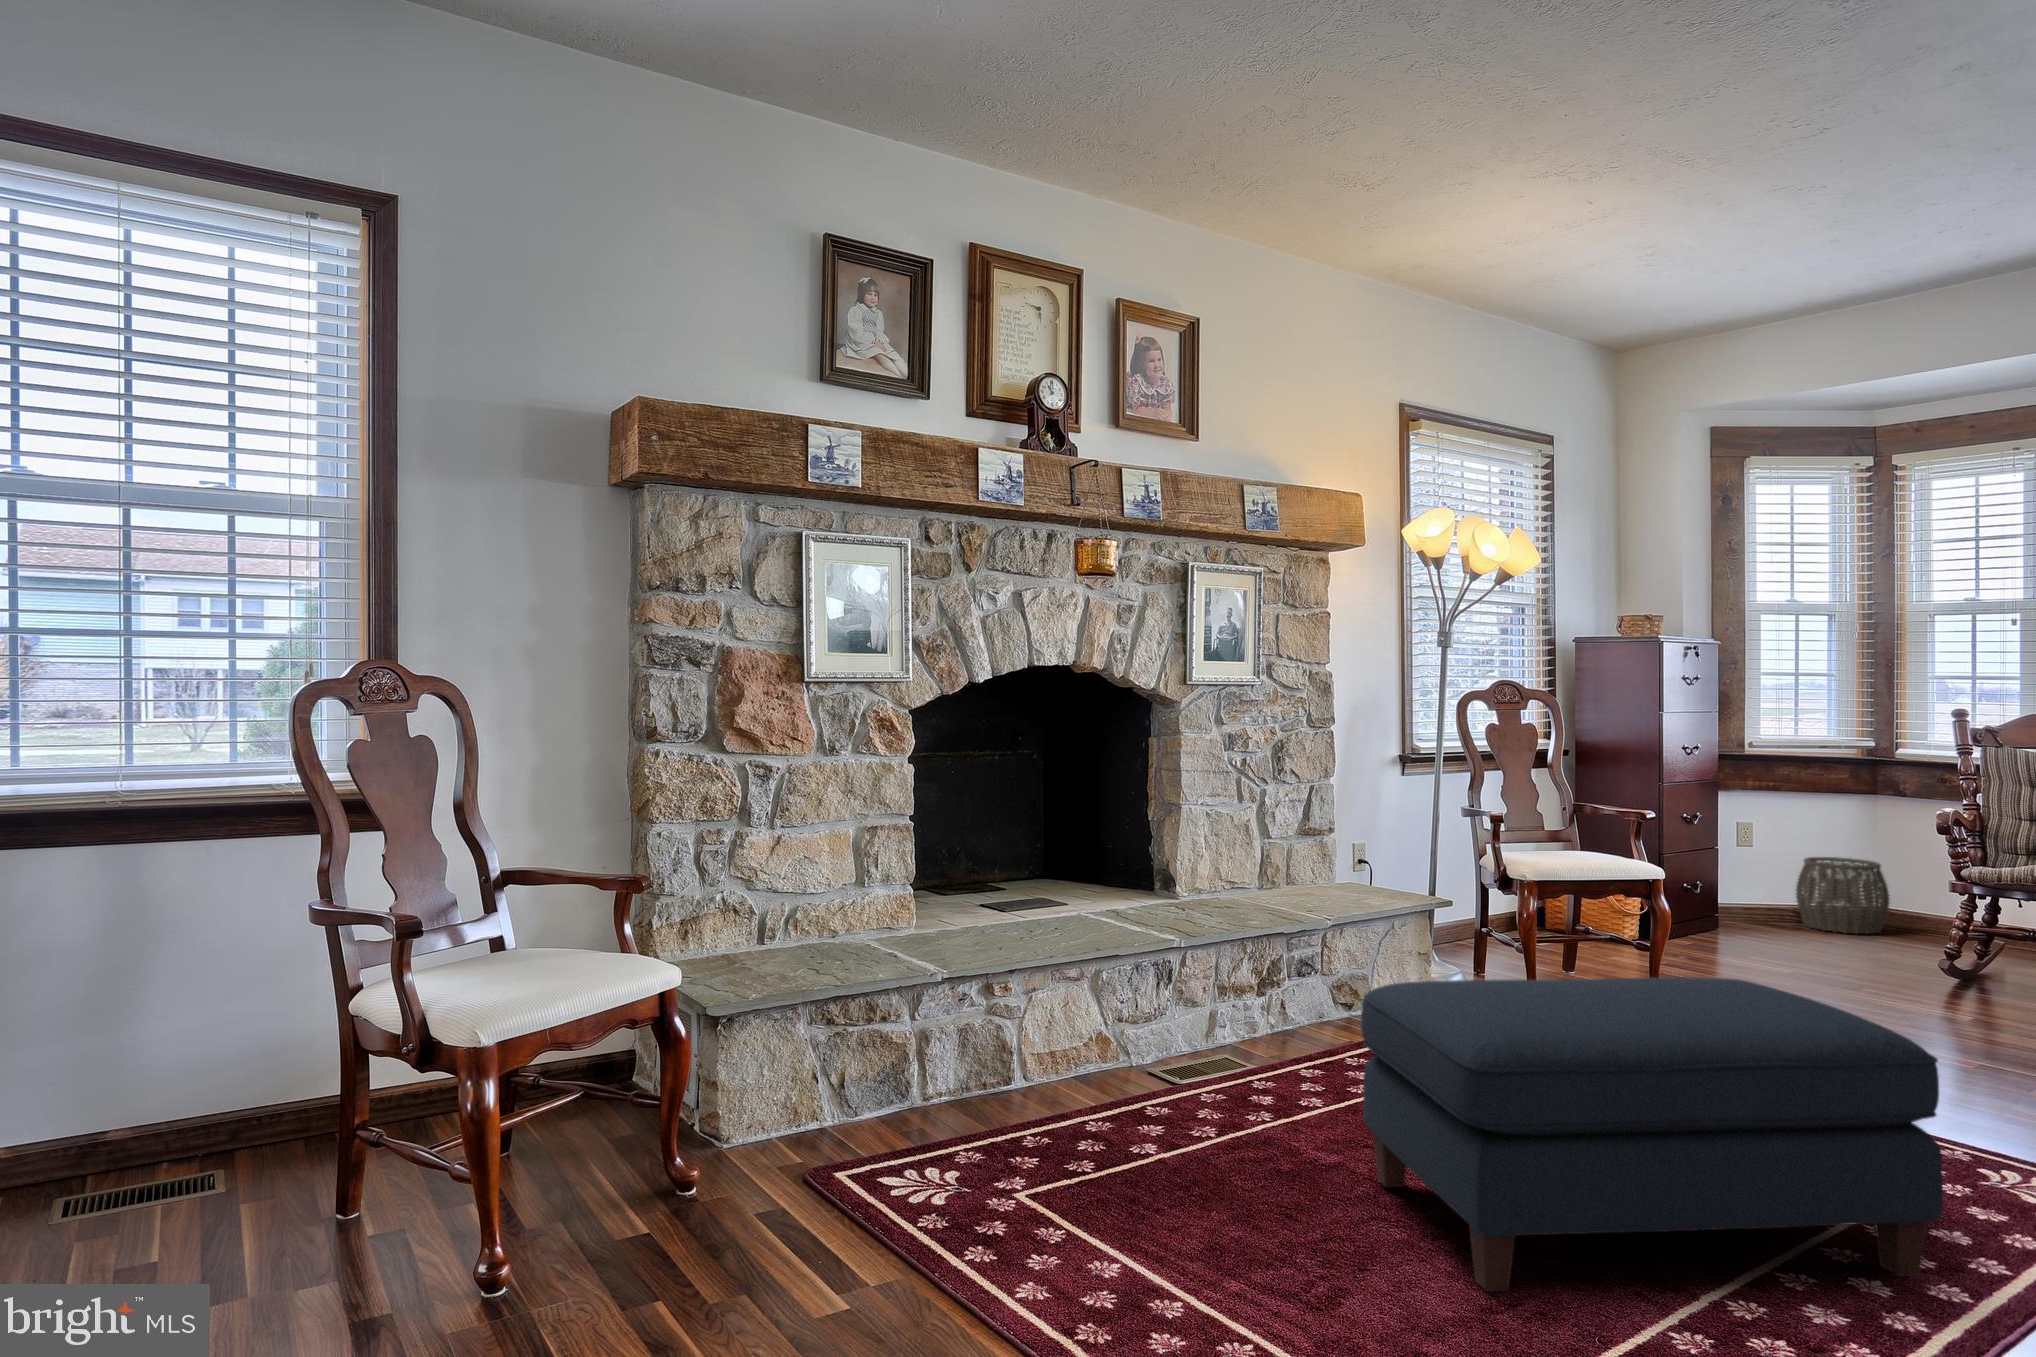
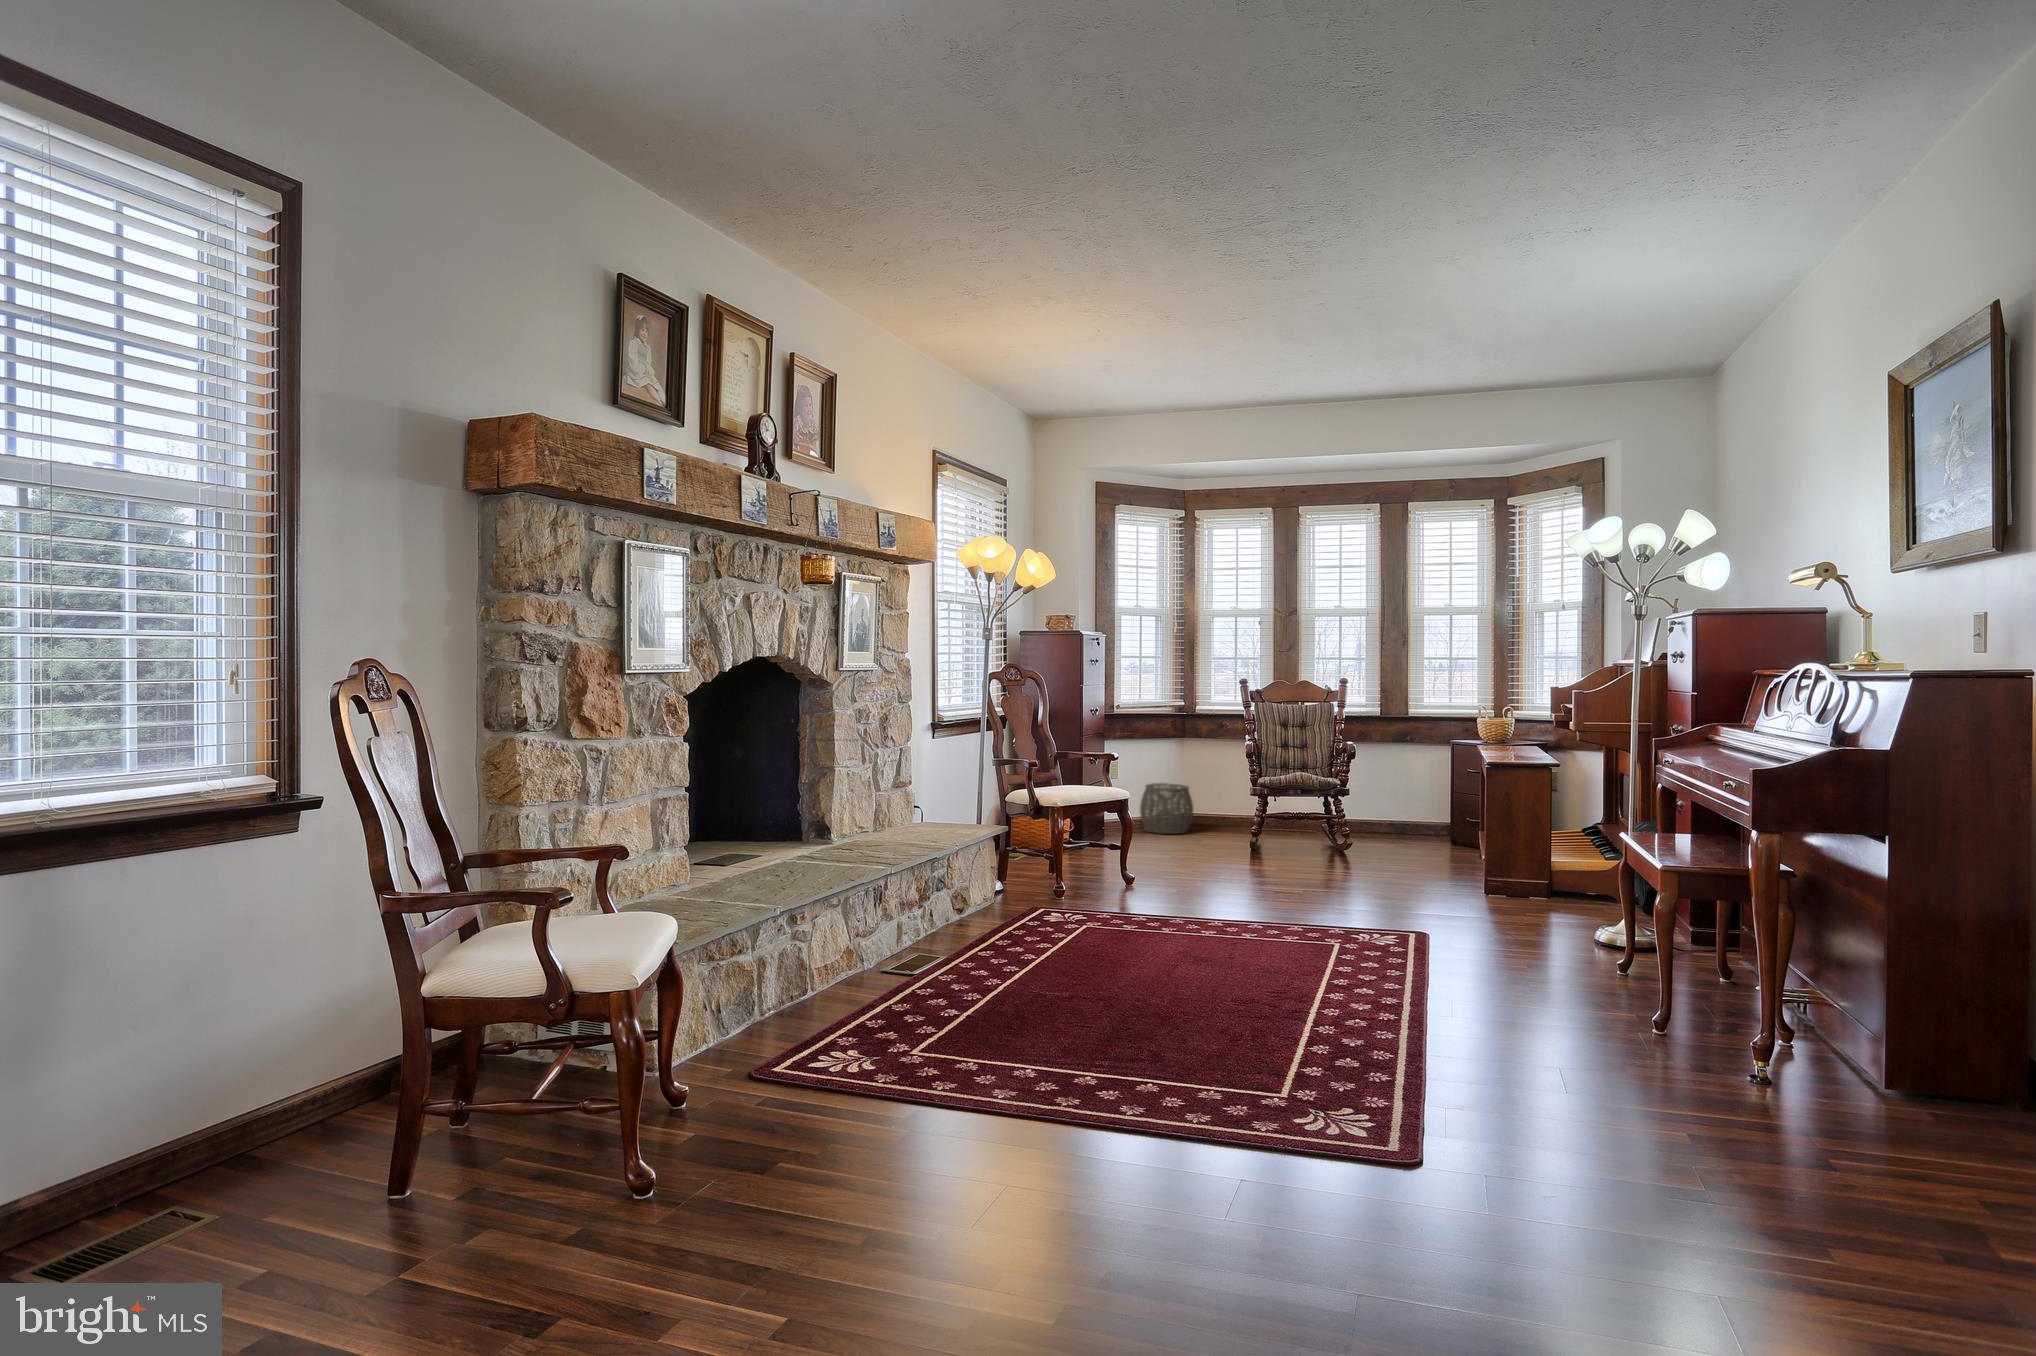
ottoman: present [1361,977,1943,1292] -> none [1097,858,1384,1042]

